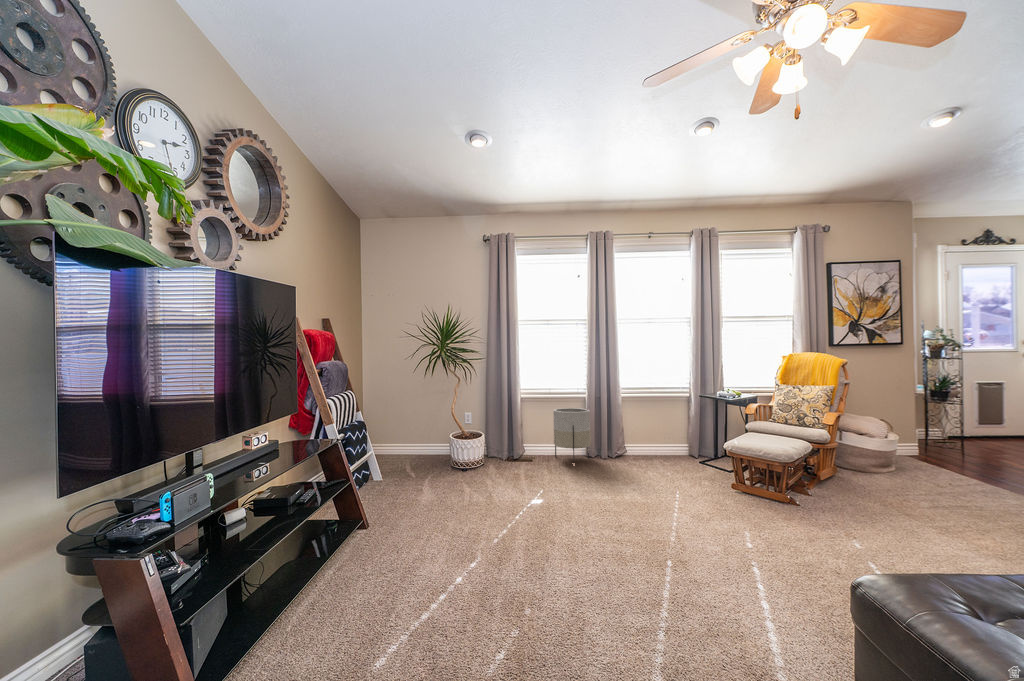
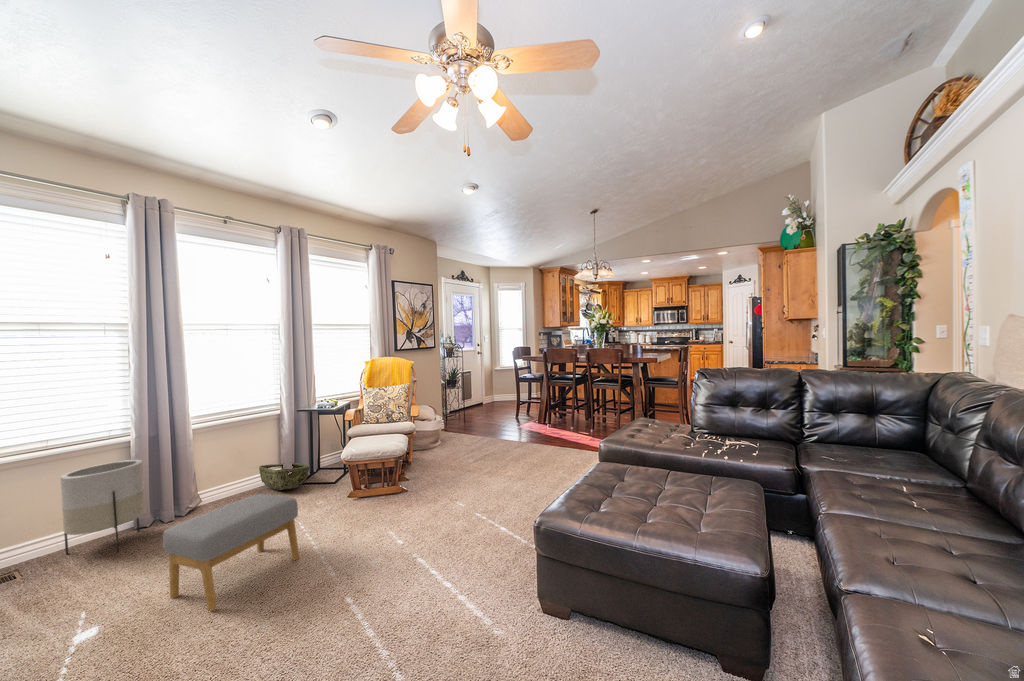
woven basket: none [668,438,708,467] -> present [259,463,310,490]
footstool: none [581,453,669,522] -> present [163,494,299,611]

